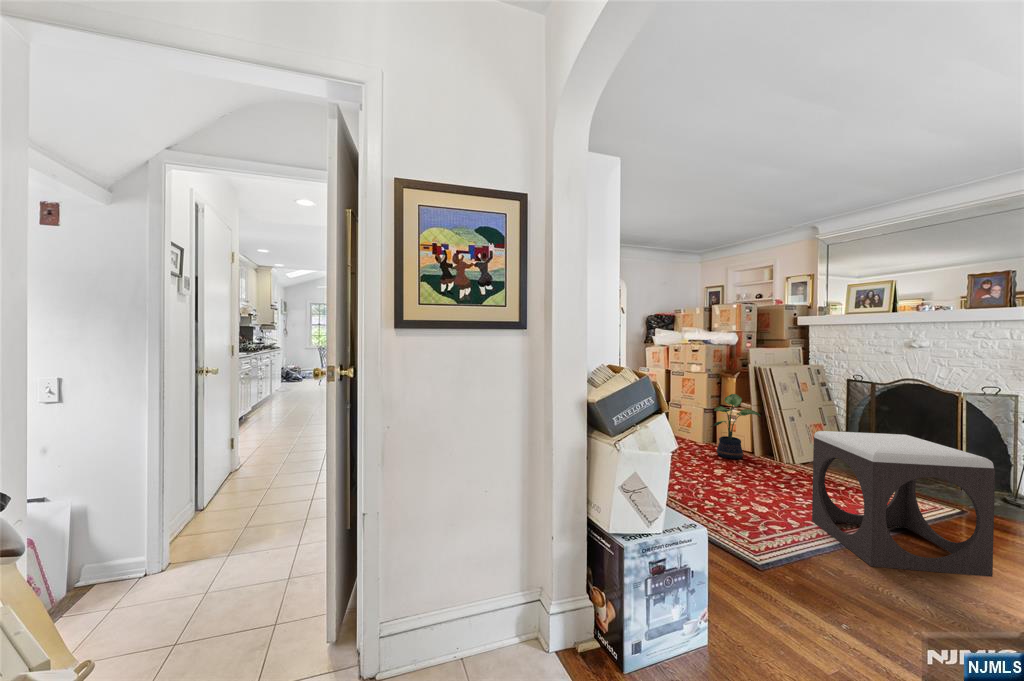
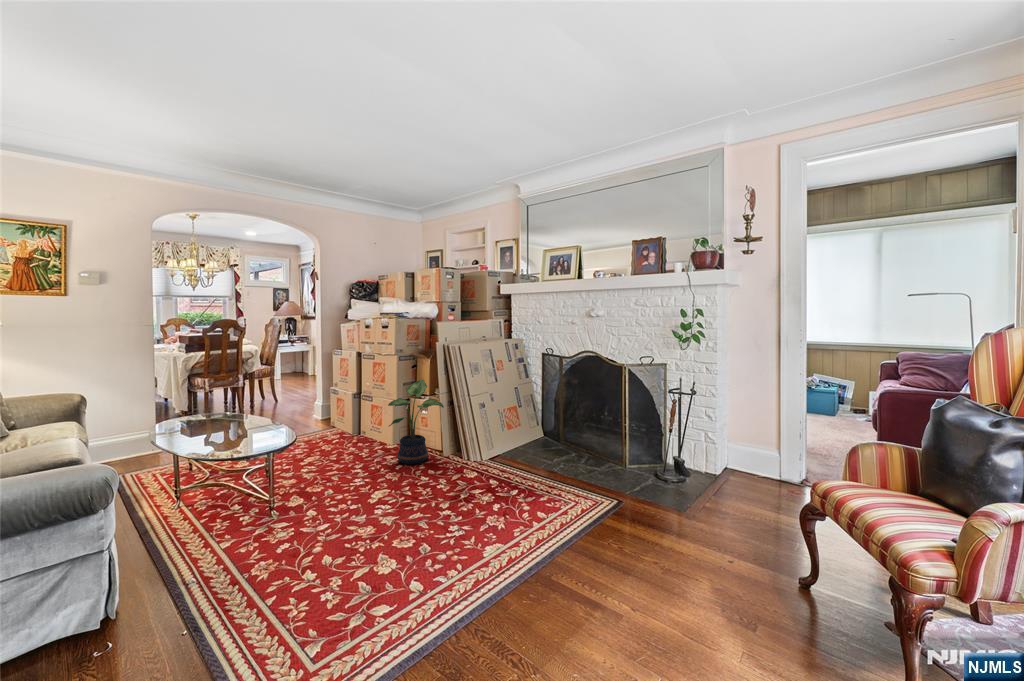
footstool: present [812,431,995,577] -> none [447,430,617,652]

